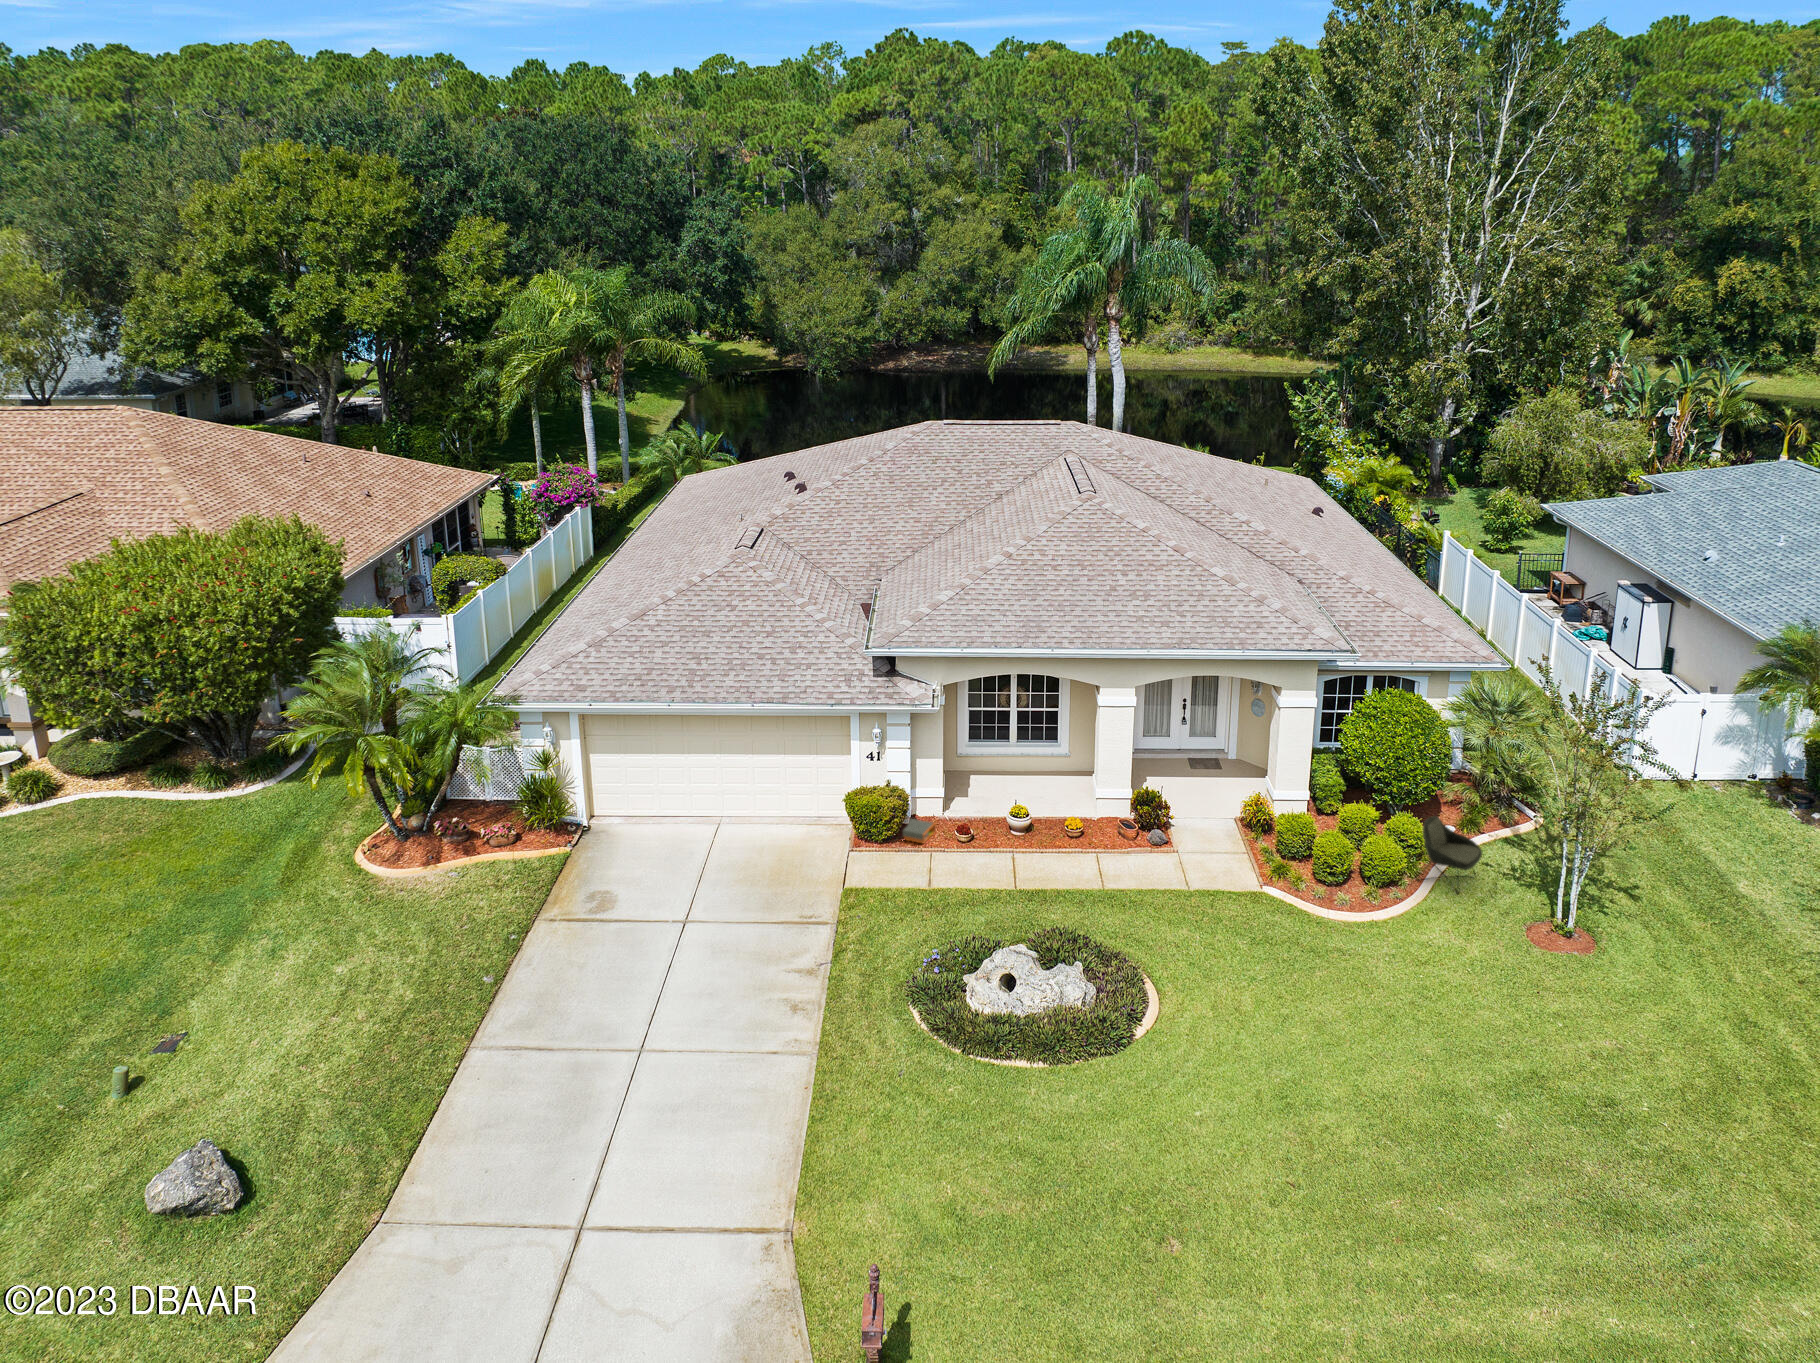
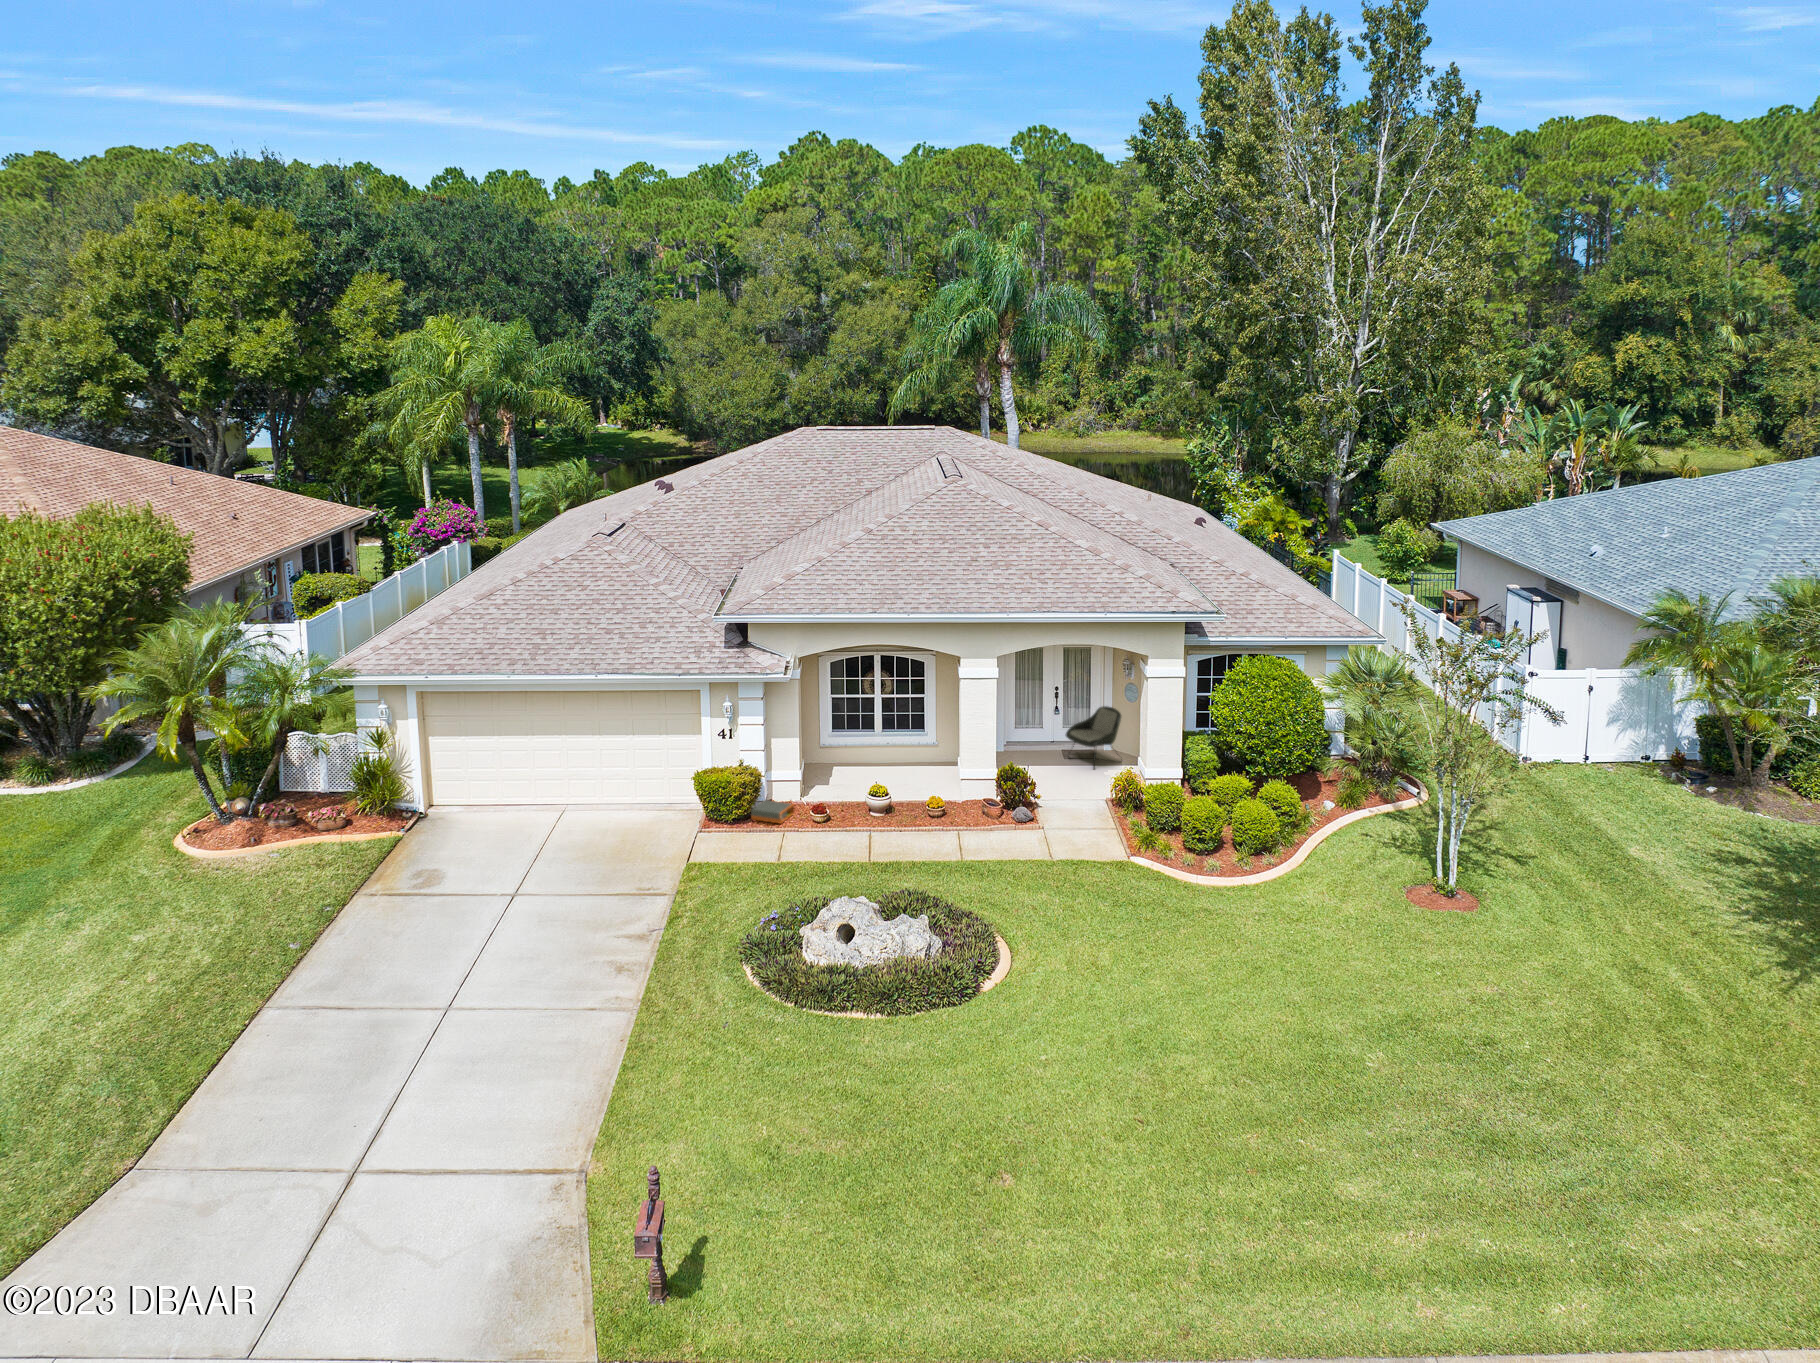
lounge chair: present [1417,816,1482,893] -> present [1065,706,1121,763]

